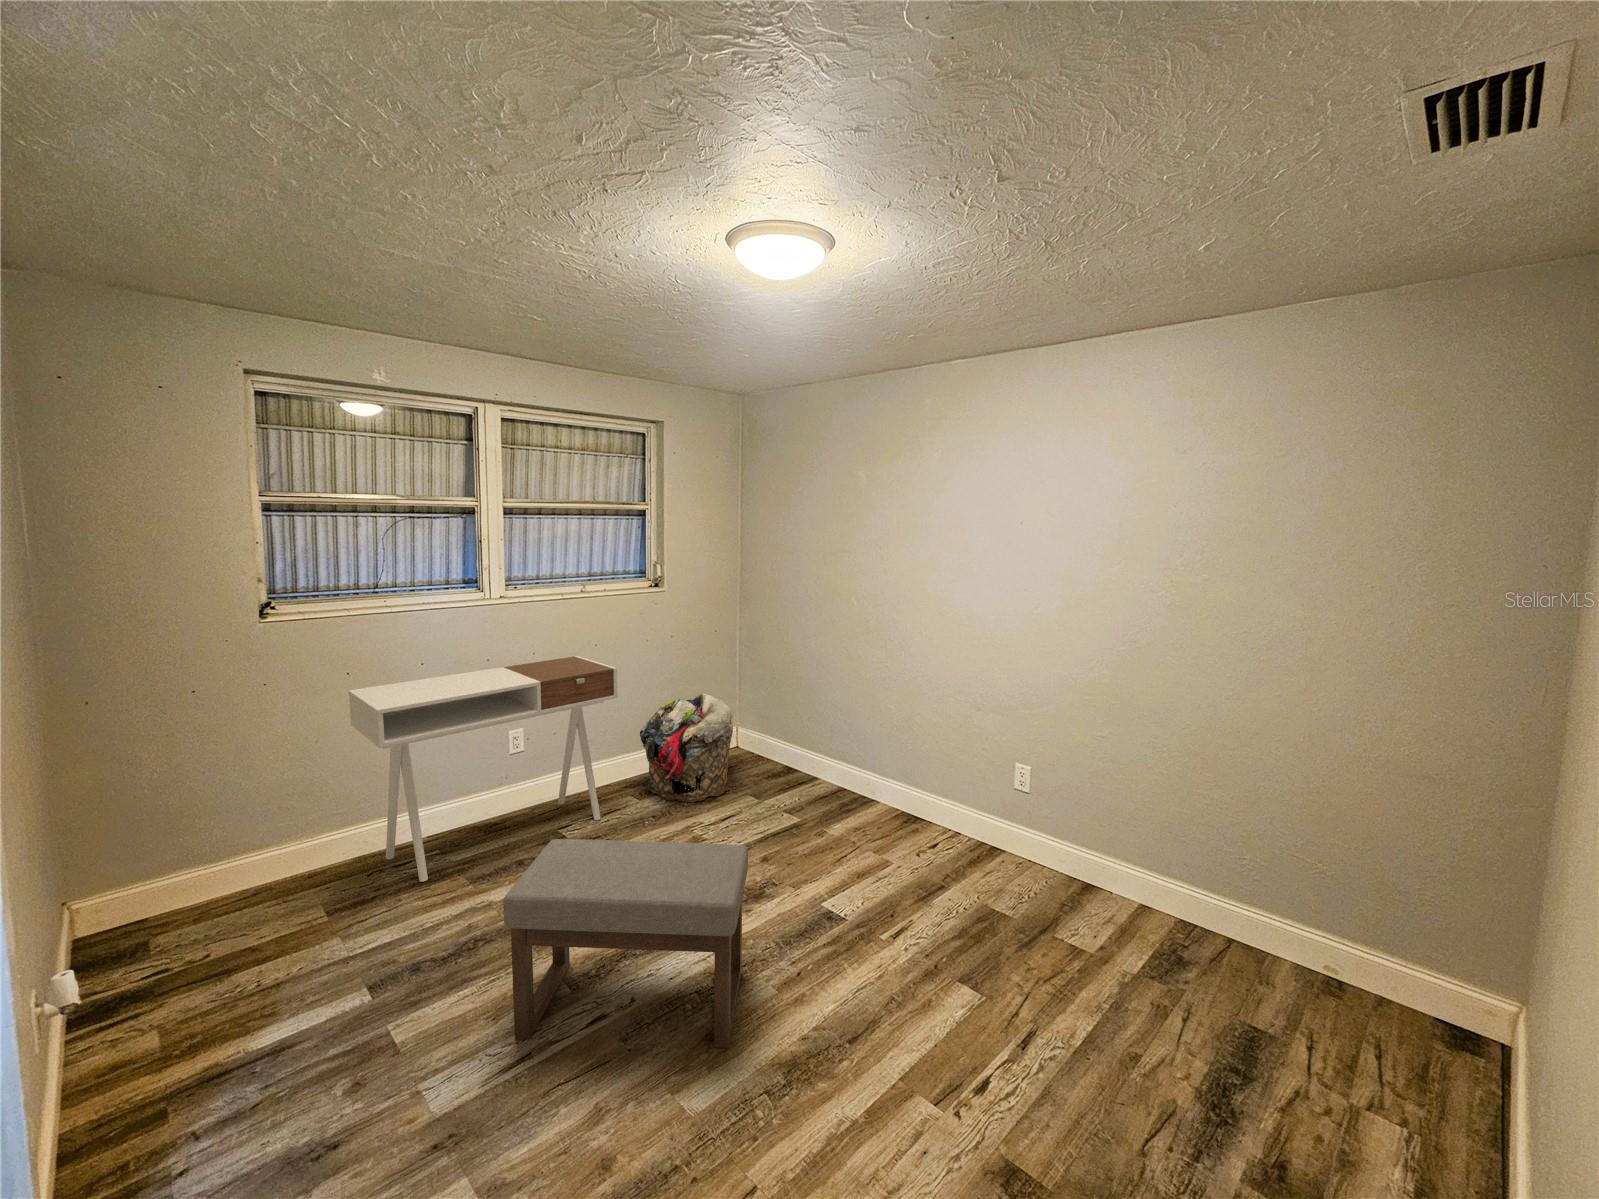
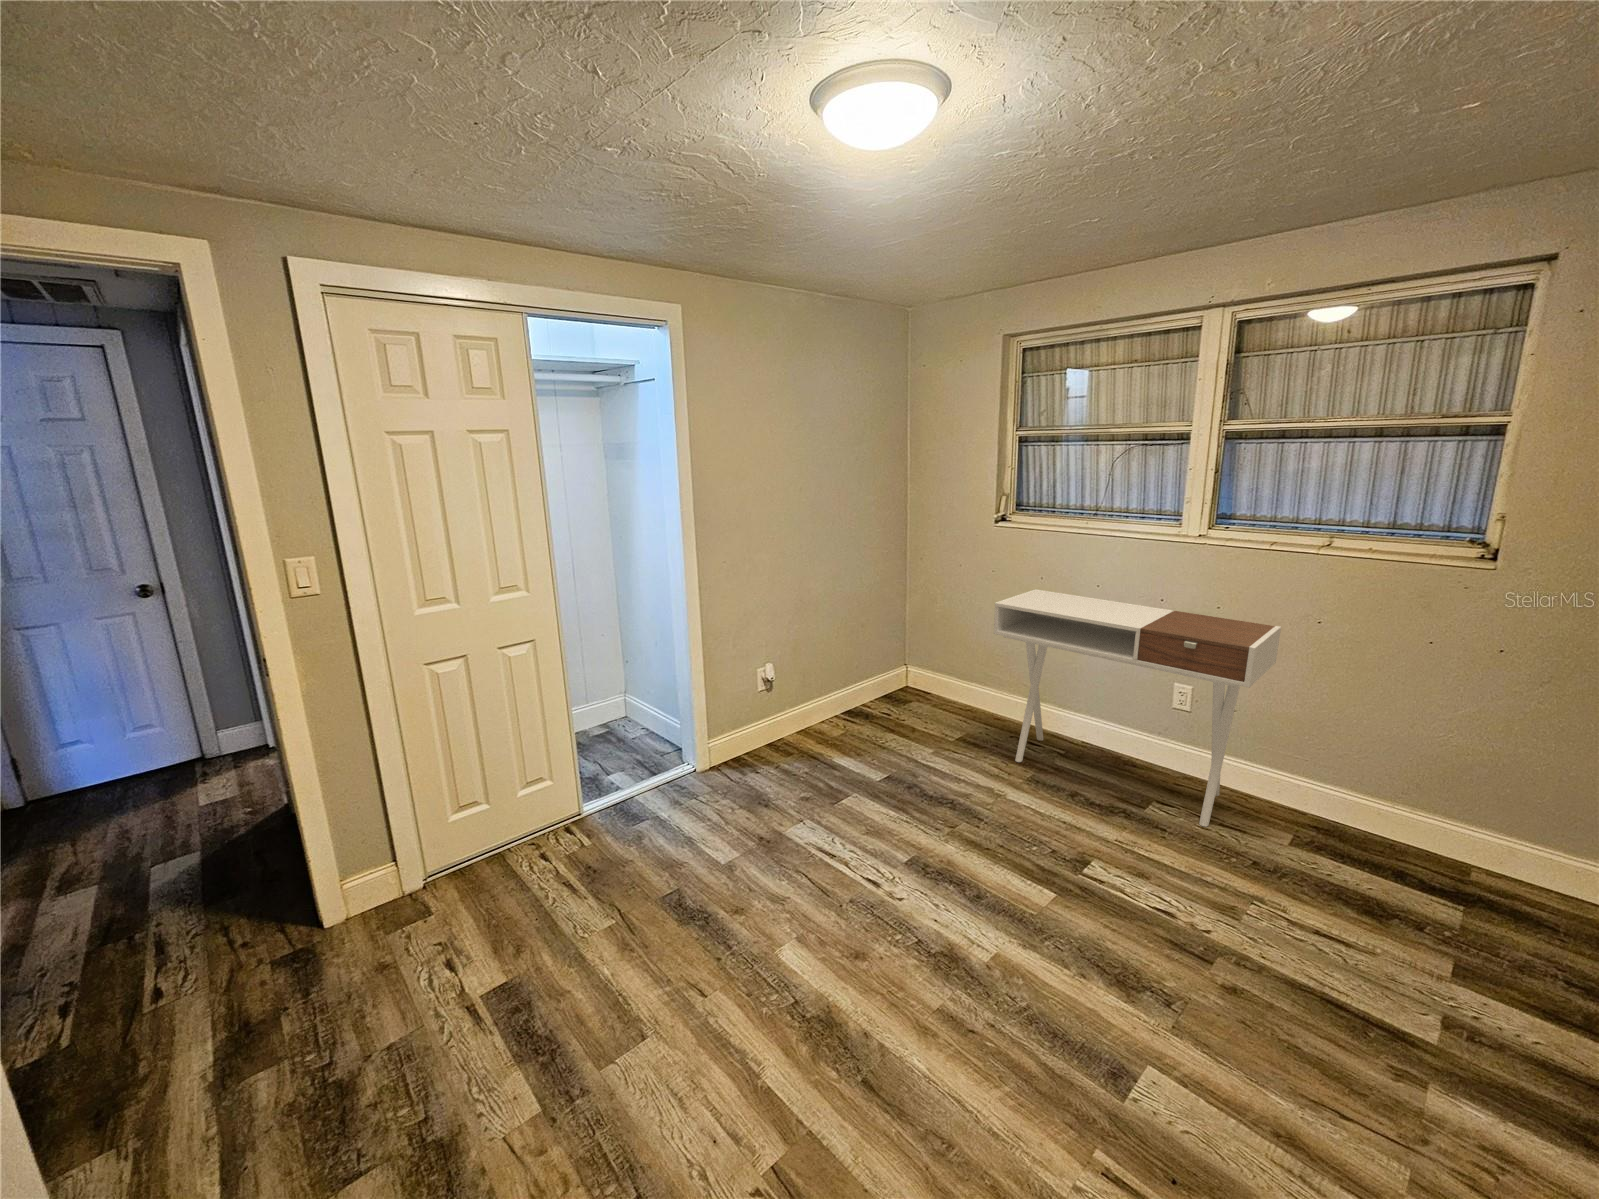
laundry basket: present [640,694,735,802] -> none [1296,746,1572,944]
ottoman: present [503,839,748,1048] -> none [842,737,971,975]

